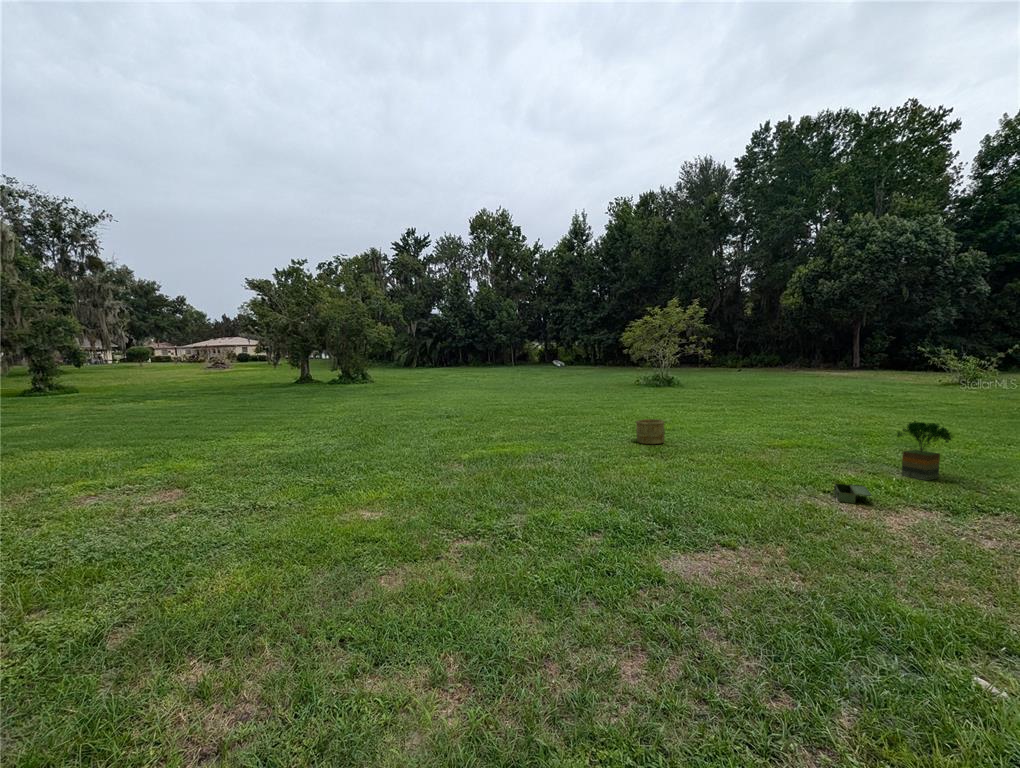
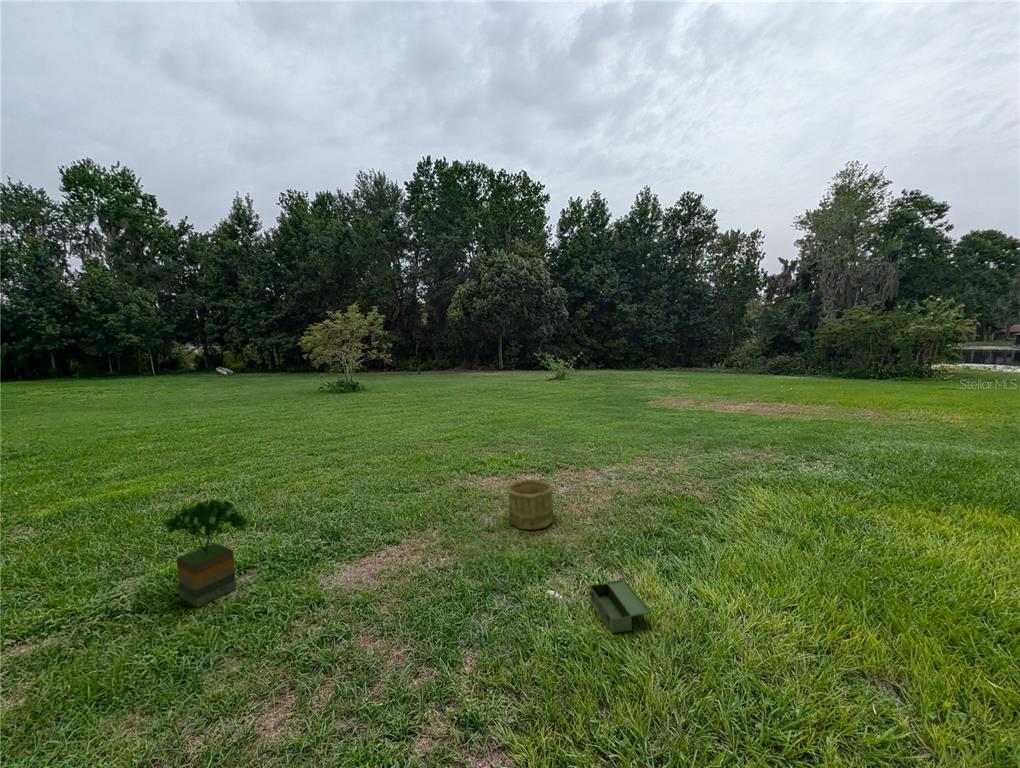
wooden bucket: present [636,419,665,444] -> present [507,480,553,530]
potted tree: present [897,421,953,481] -> present [163,499,248,607]

